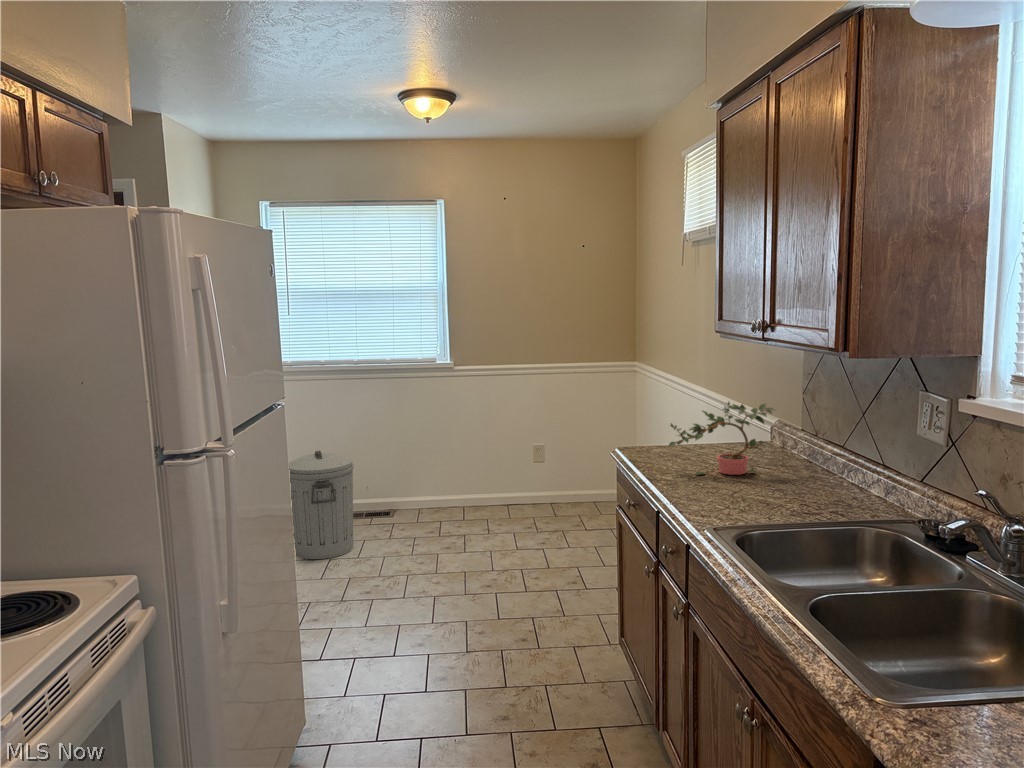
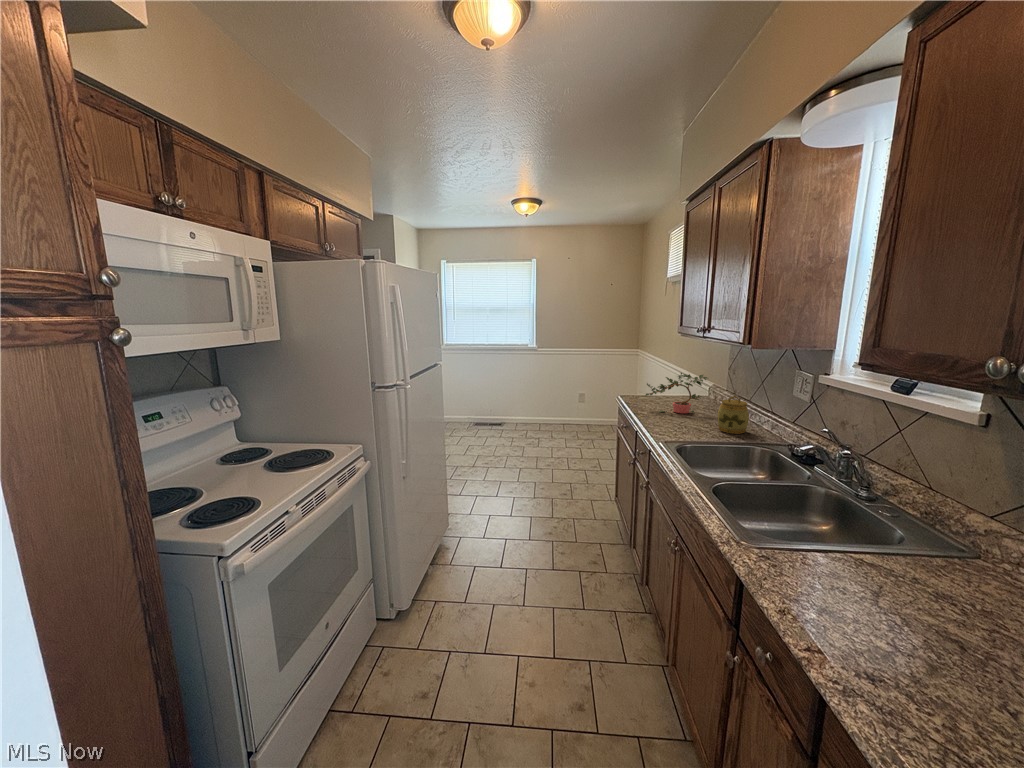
jar: none [797,439,850,506] -> present [718,396,749,434]
trash can: present [289,451,354,559] -> none [449,390,483,445]

